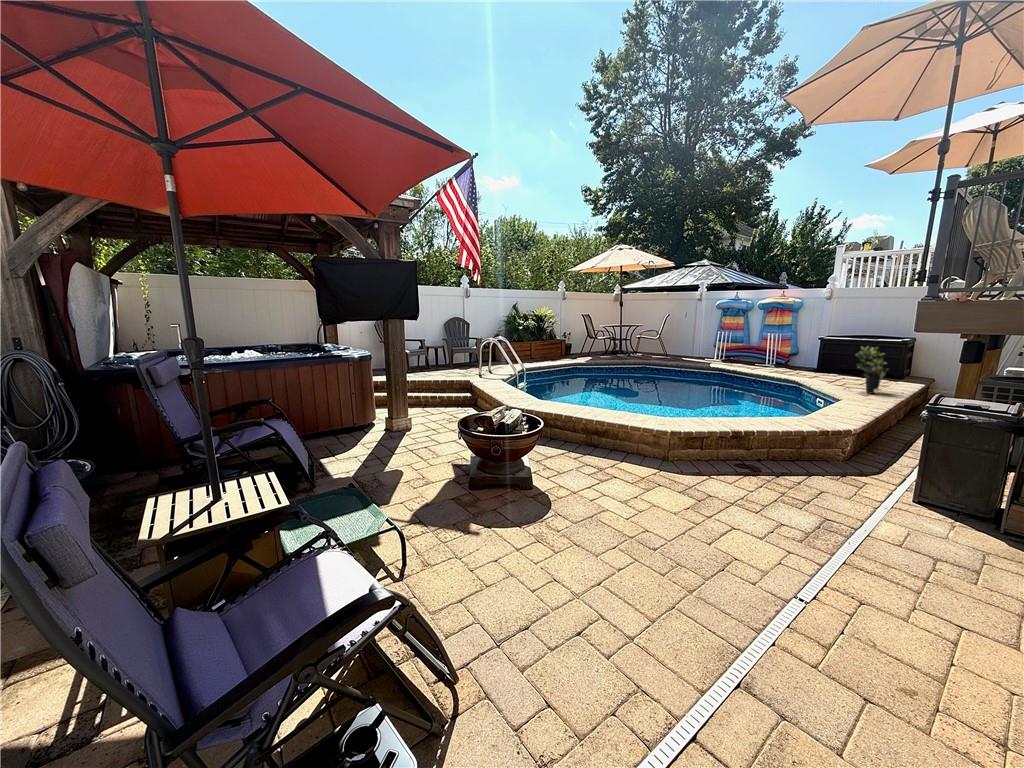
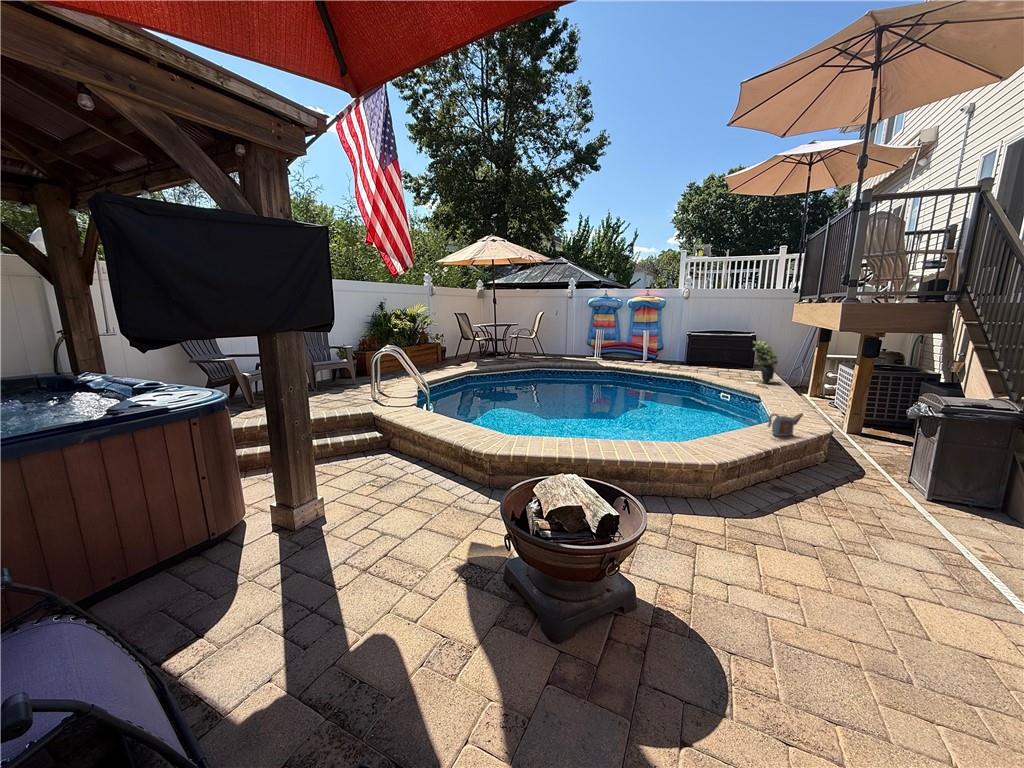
watering can: none [749,405,793,427] -> present [768,413,803,436]

